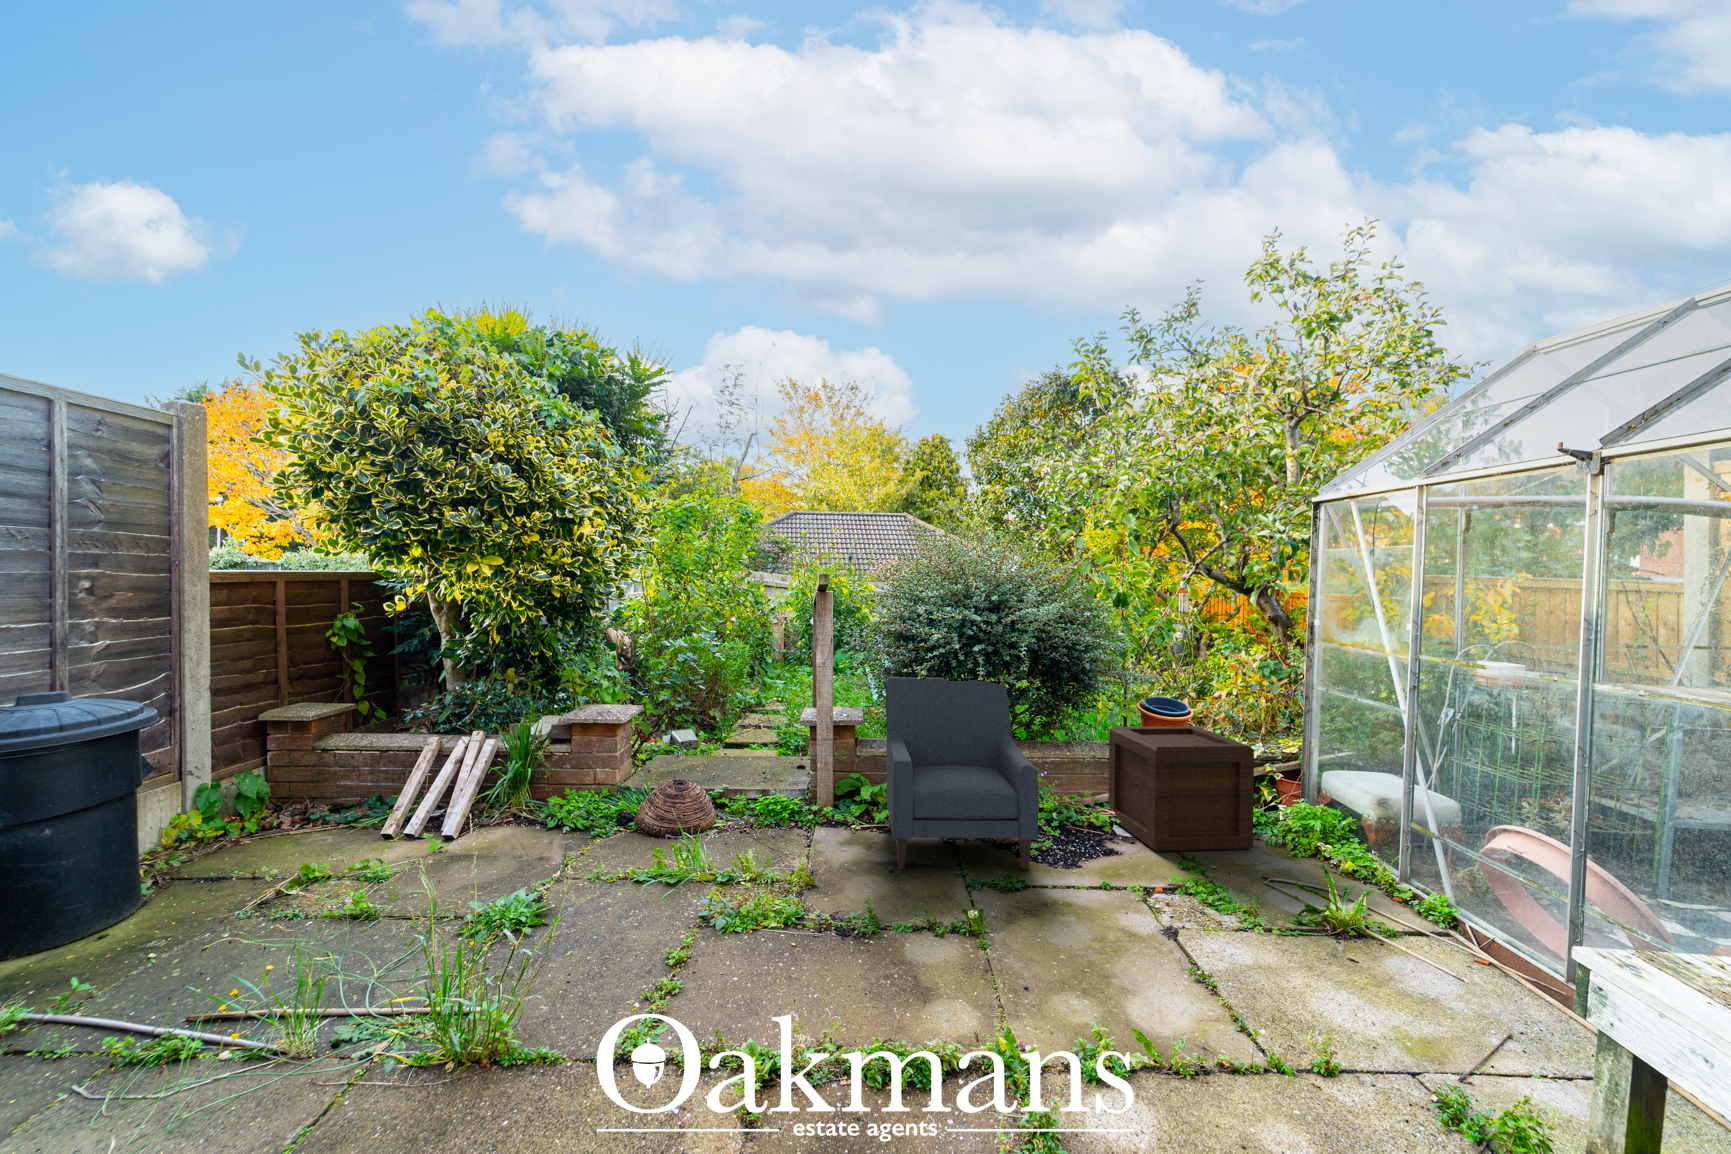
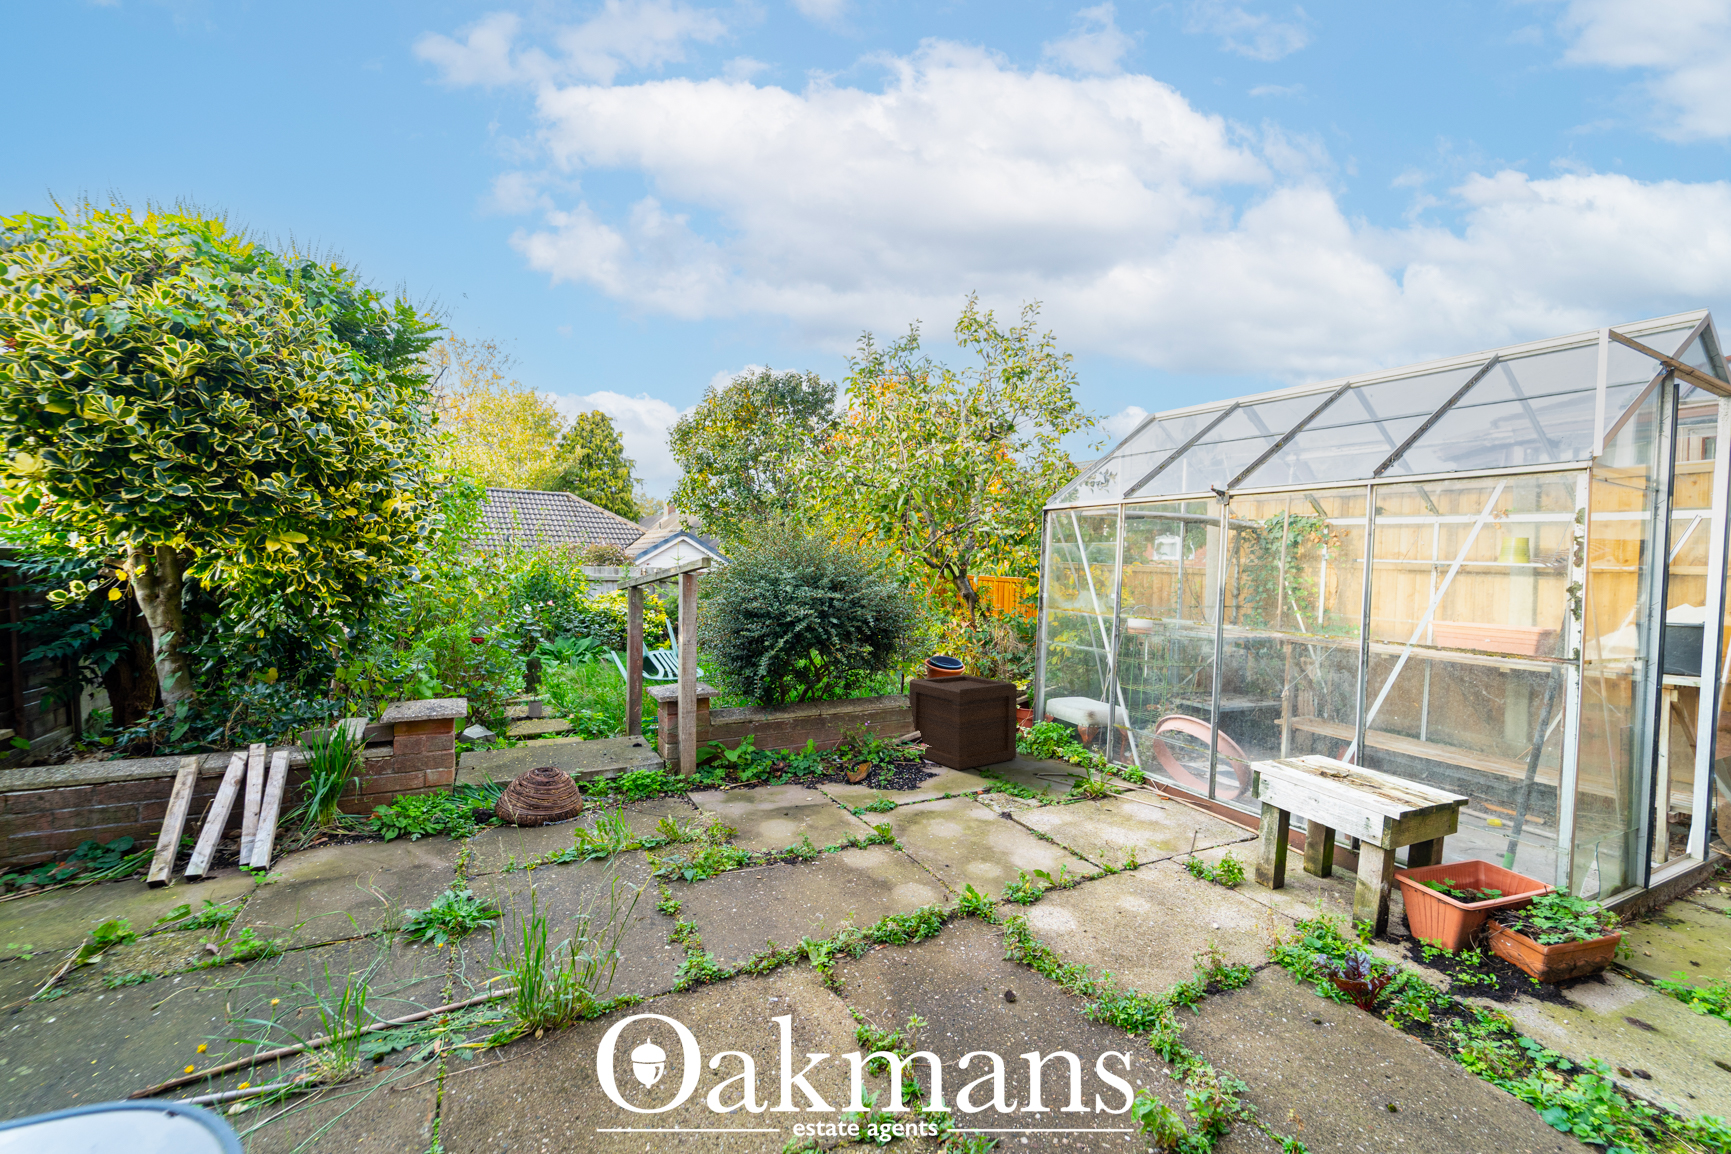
potted plant: none [737,669,763,726] -> present [522,657,543,717]
chair: present [885,677,1038,870] -> none [736,645,894,813]

